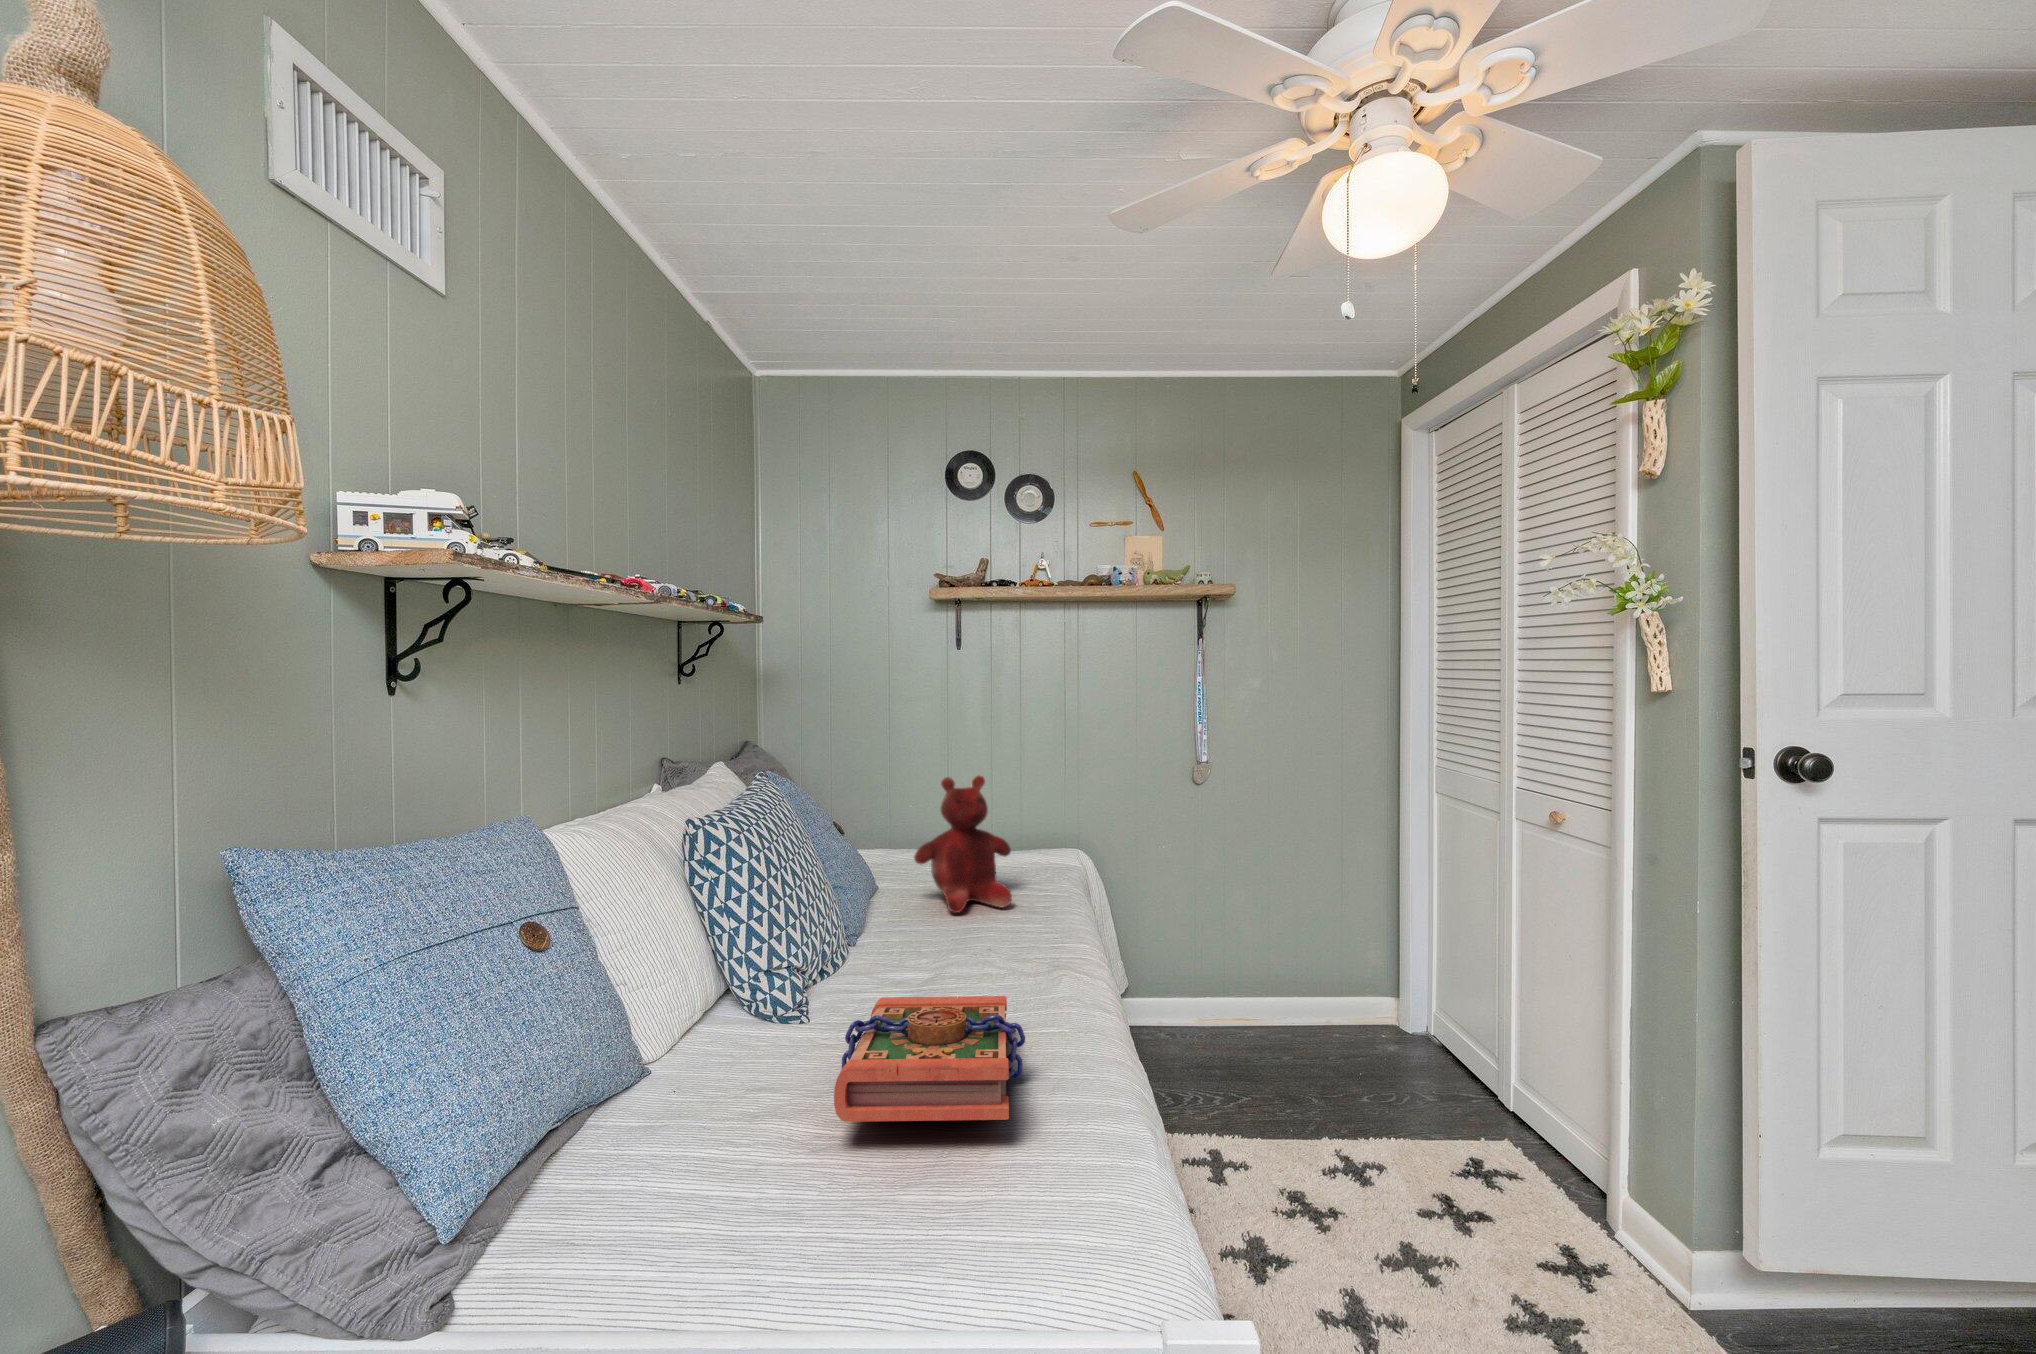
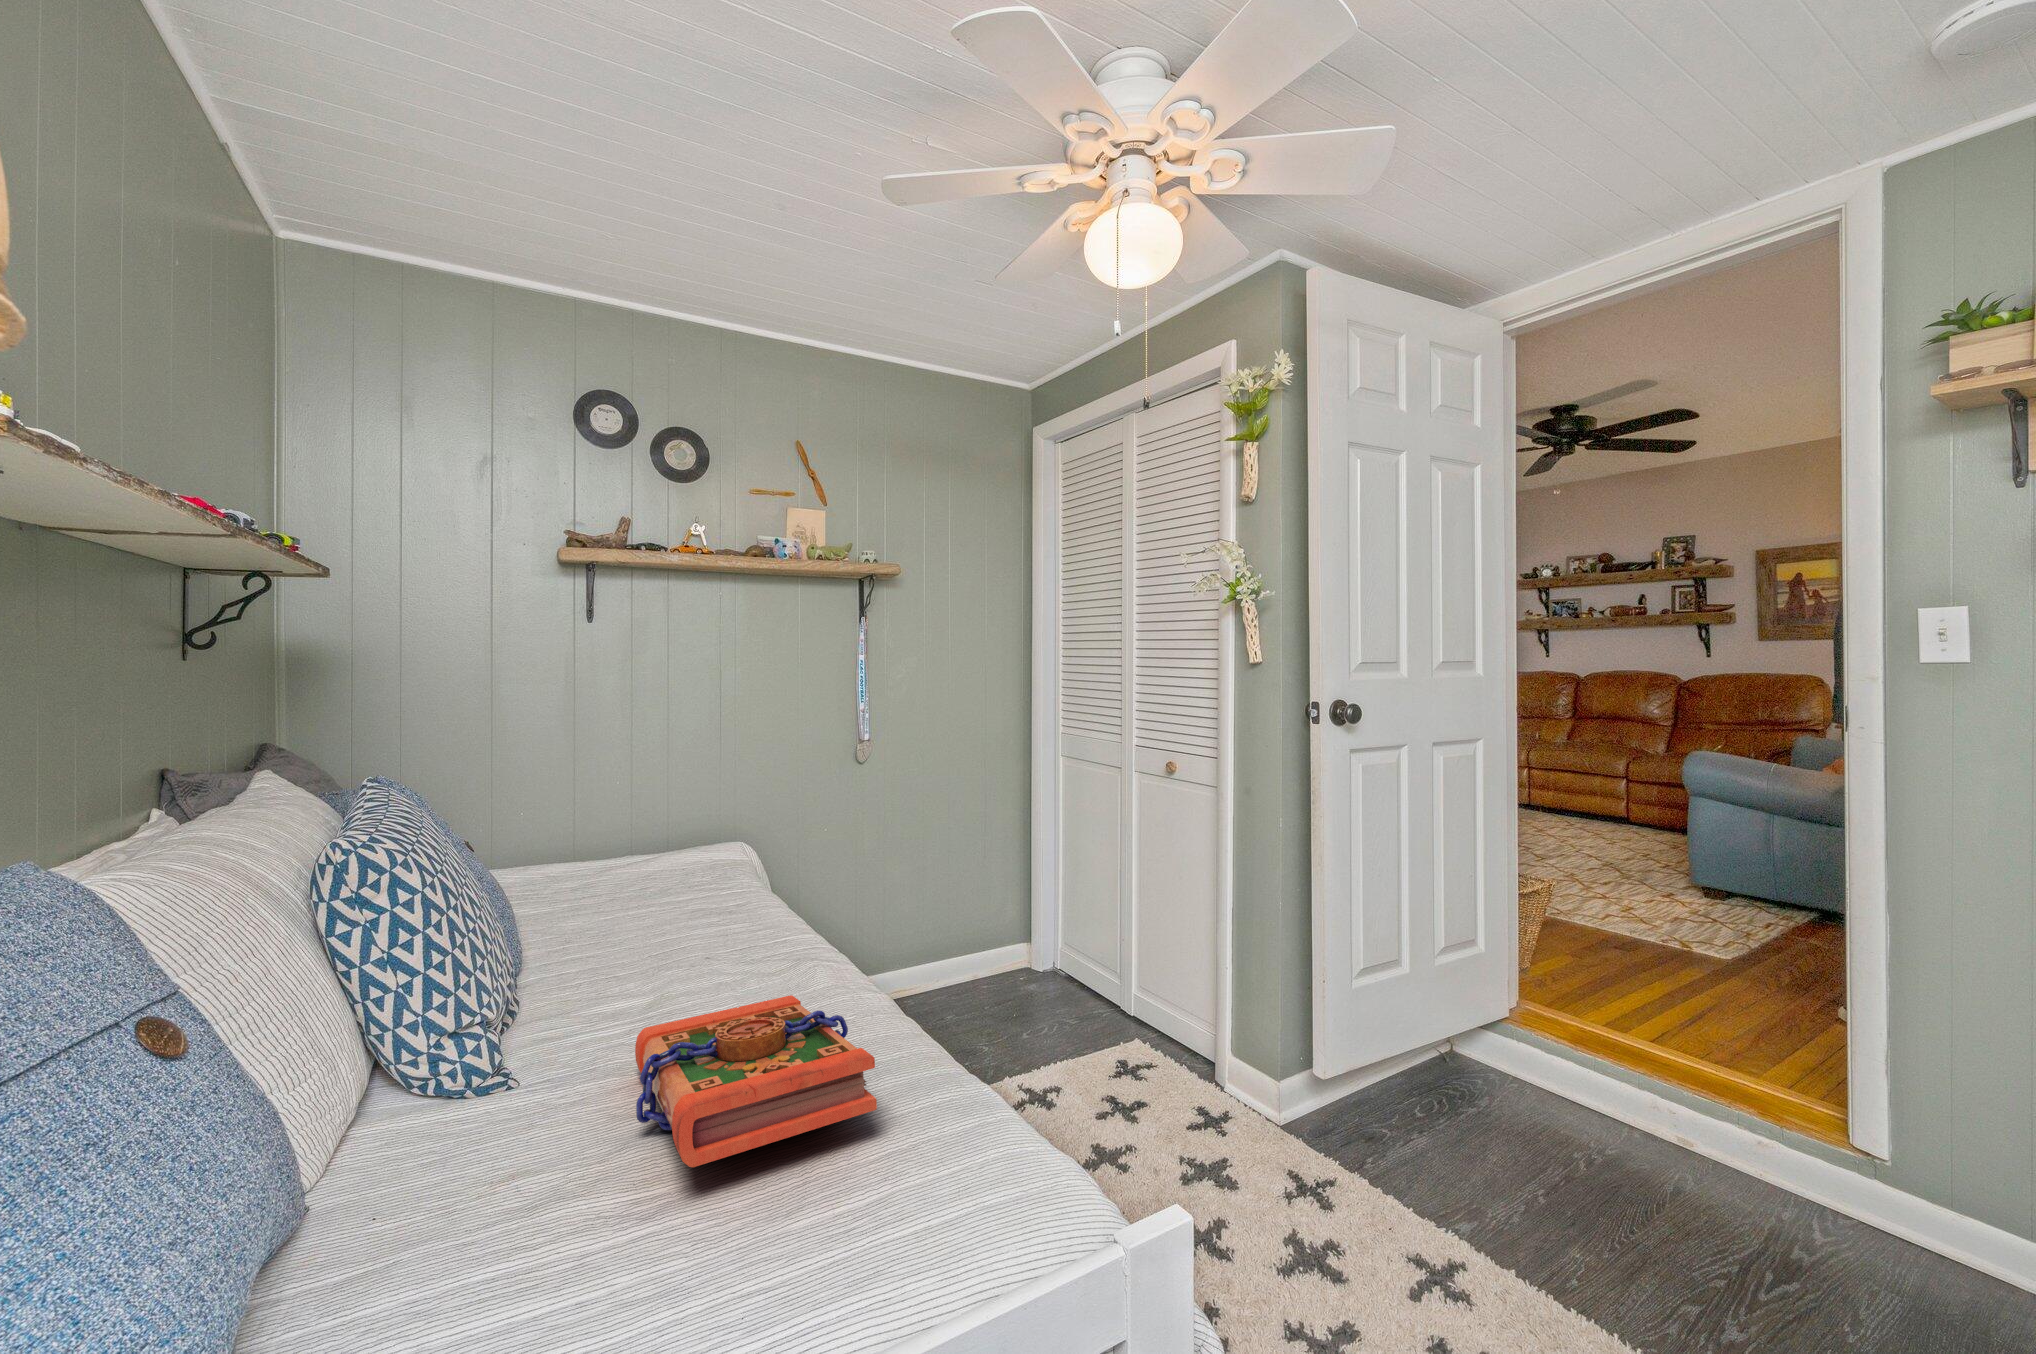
teddy bear: present [914,776,1012,913] -> none [578,767,708,928]

